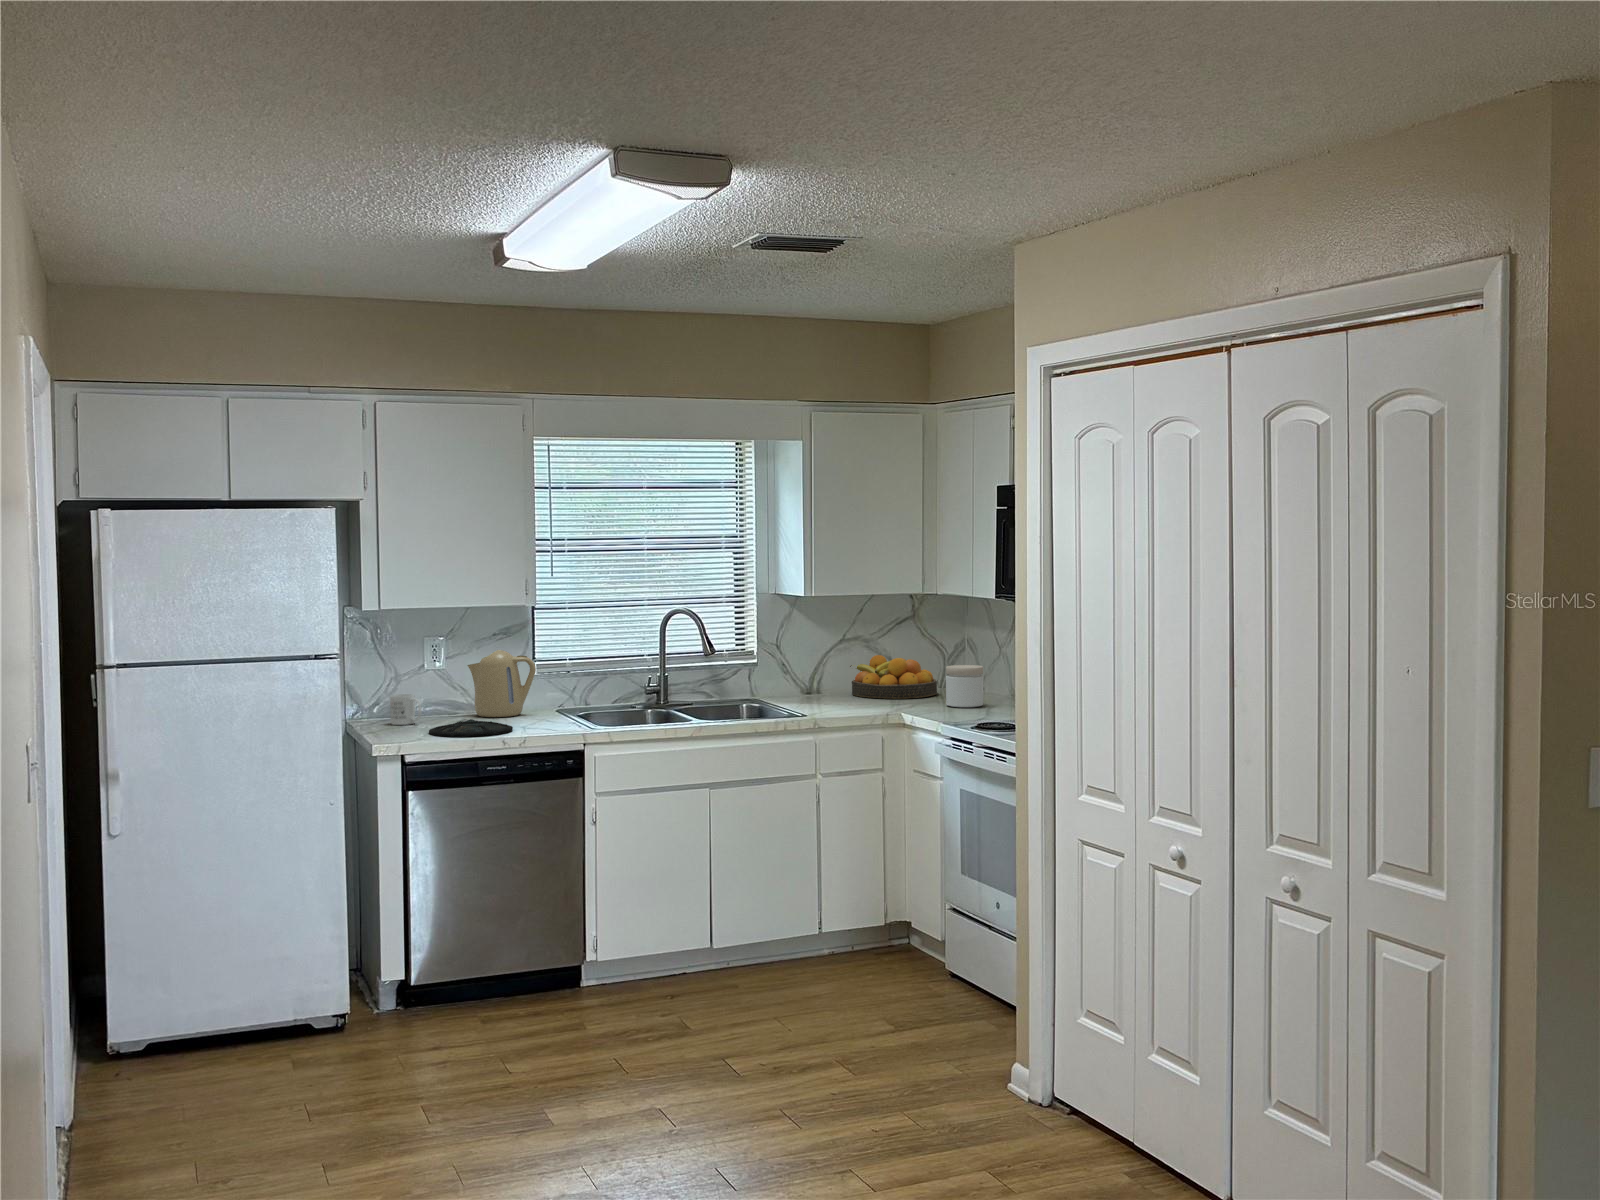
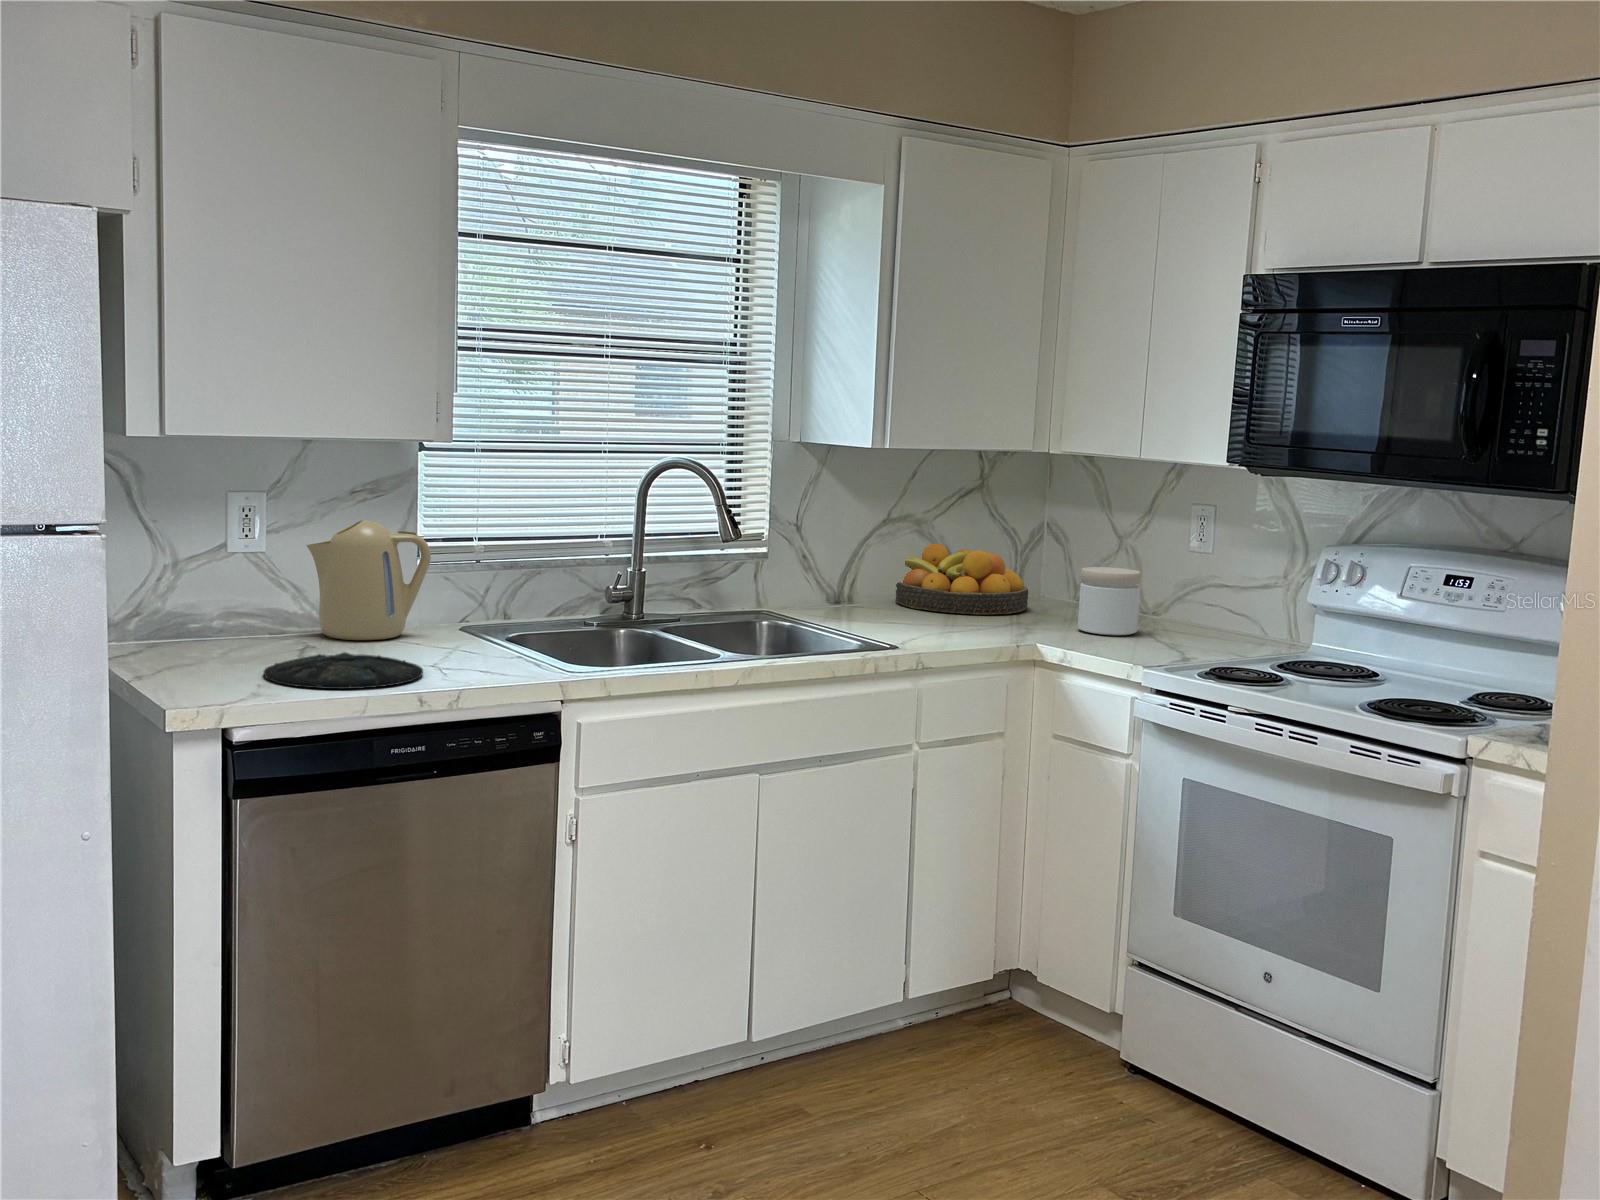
mug: present [390,694,422,725] -> none [172,597,234,656]

